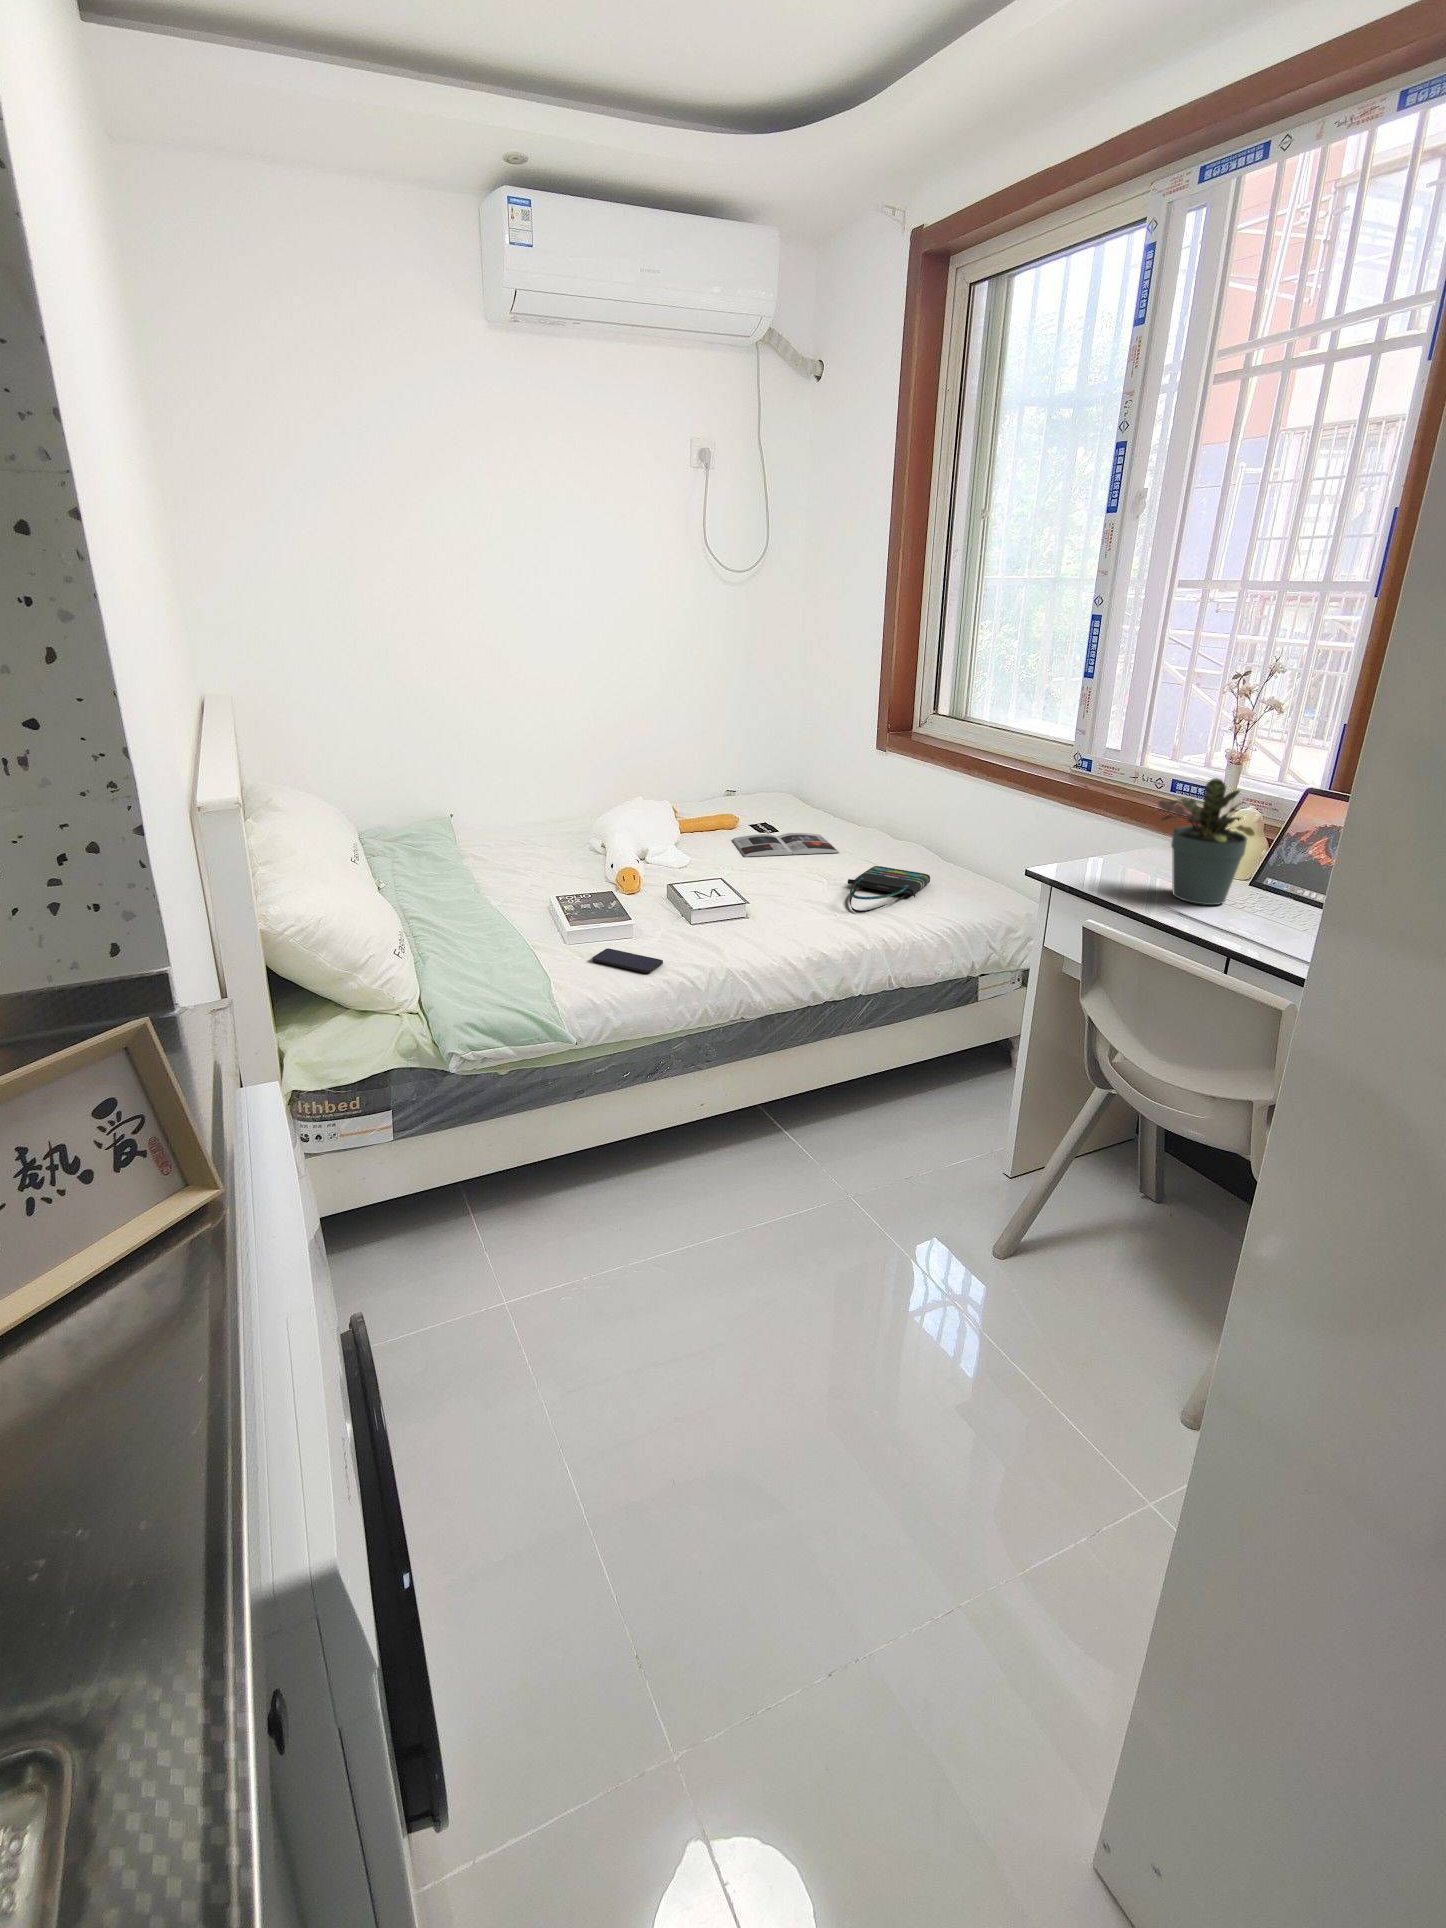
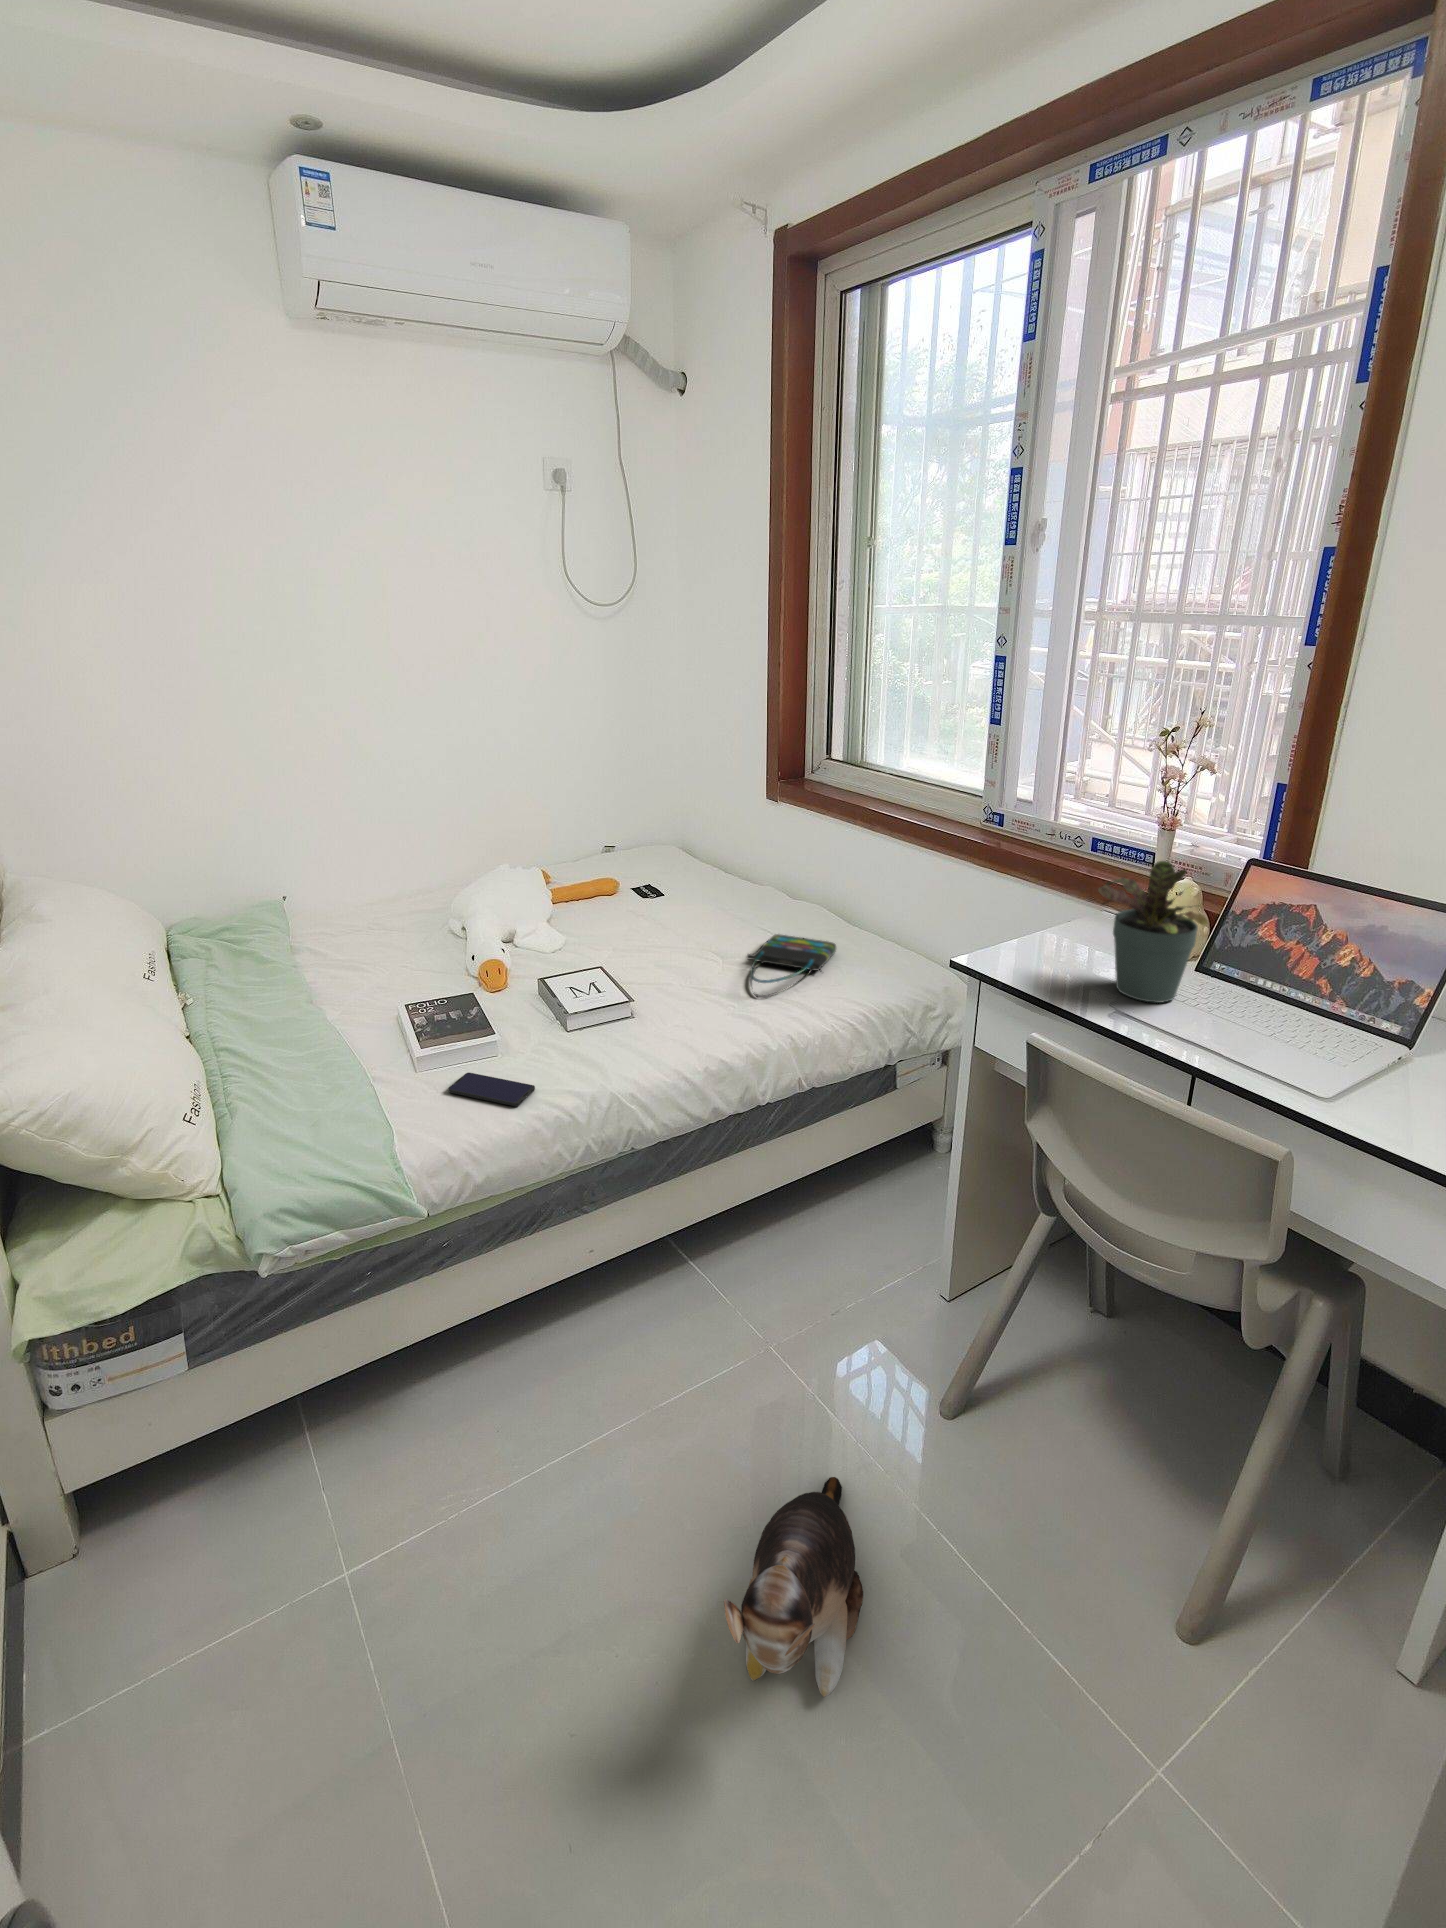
magazine: present [732,833,839,857] -> none [616,893,736,927]
plush toy: none [803,1275,916,1414] -> present [724,1477,863,1697]

